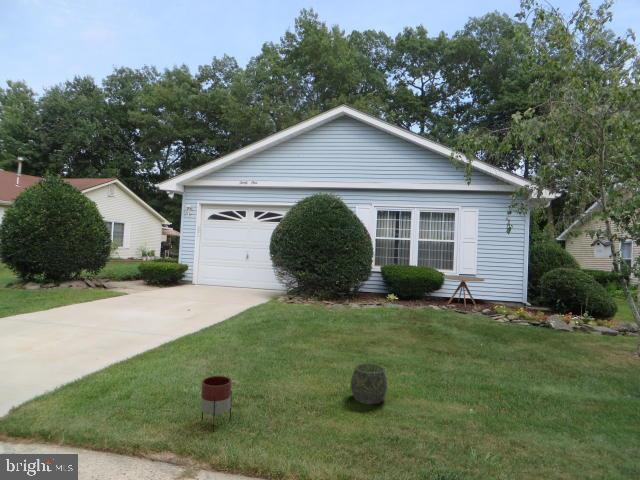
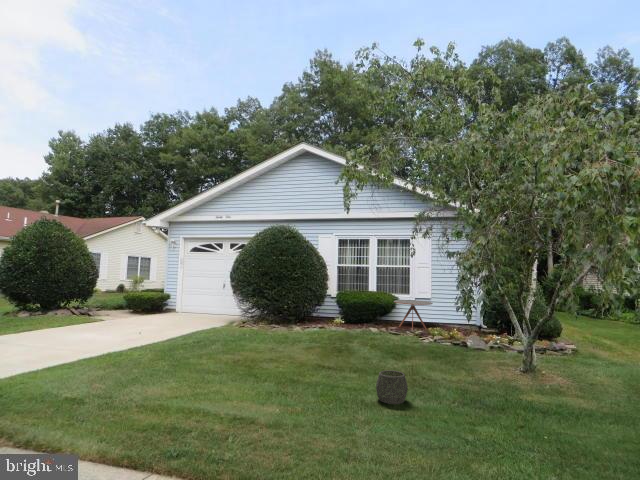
woven basket: present [351,364,387,404] -> present [376,370,408,404]
planter: present [201,376,232,432] -> none [65,362,92,402]

